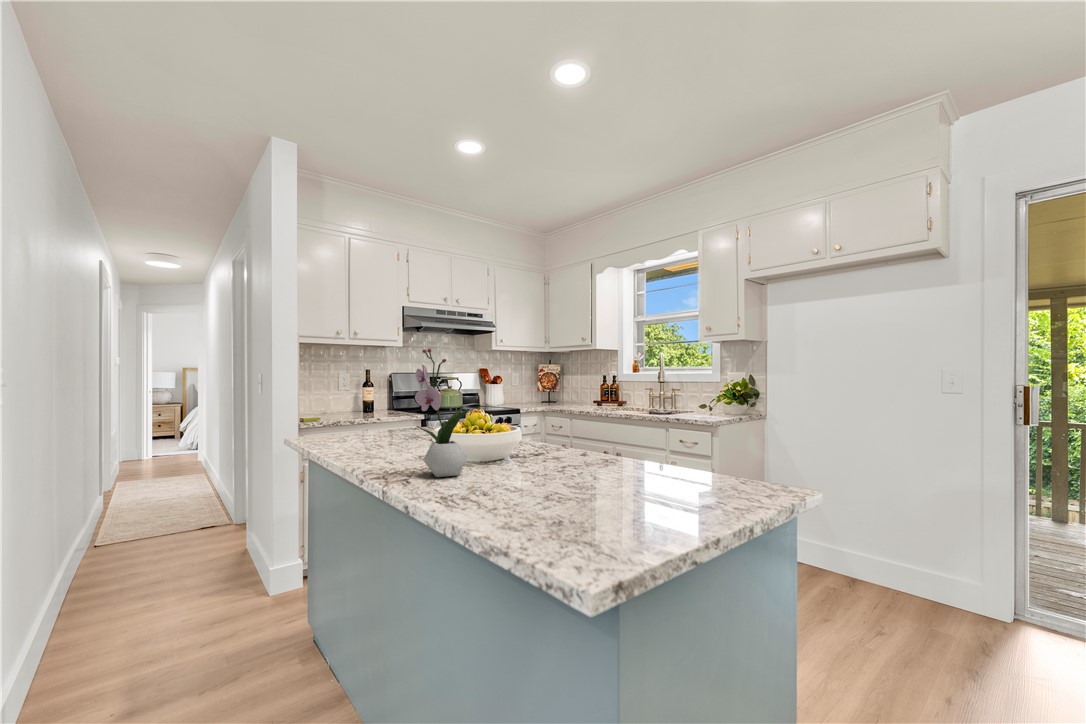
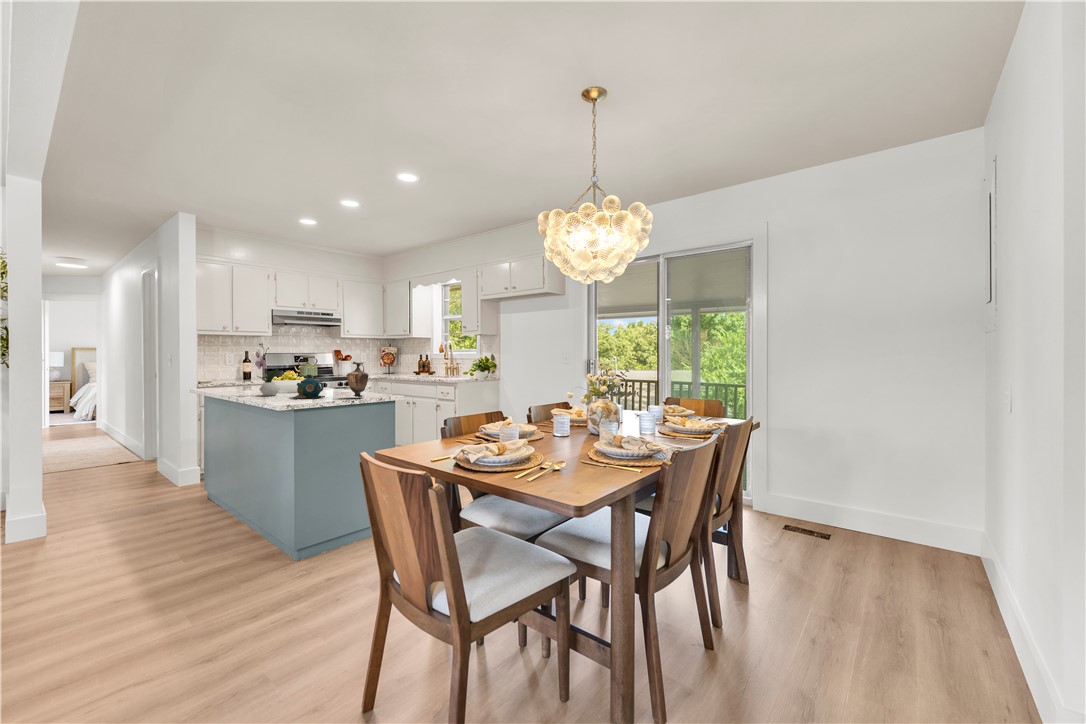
vase: none [660,388,731,497] -> present [346,362,369,397]
teapot: none [486,428,615,507] -> present [293,374,323,399]

